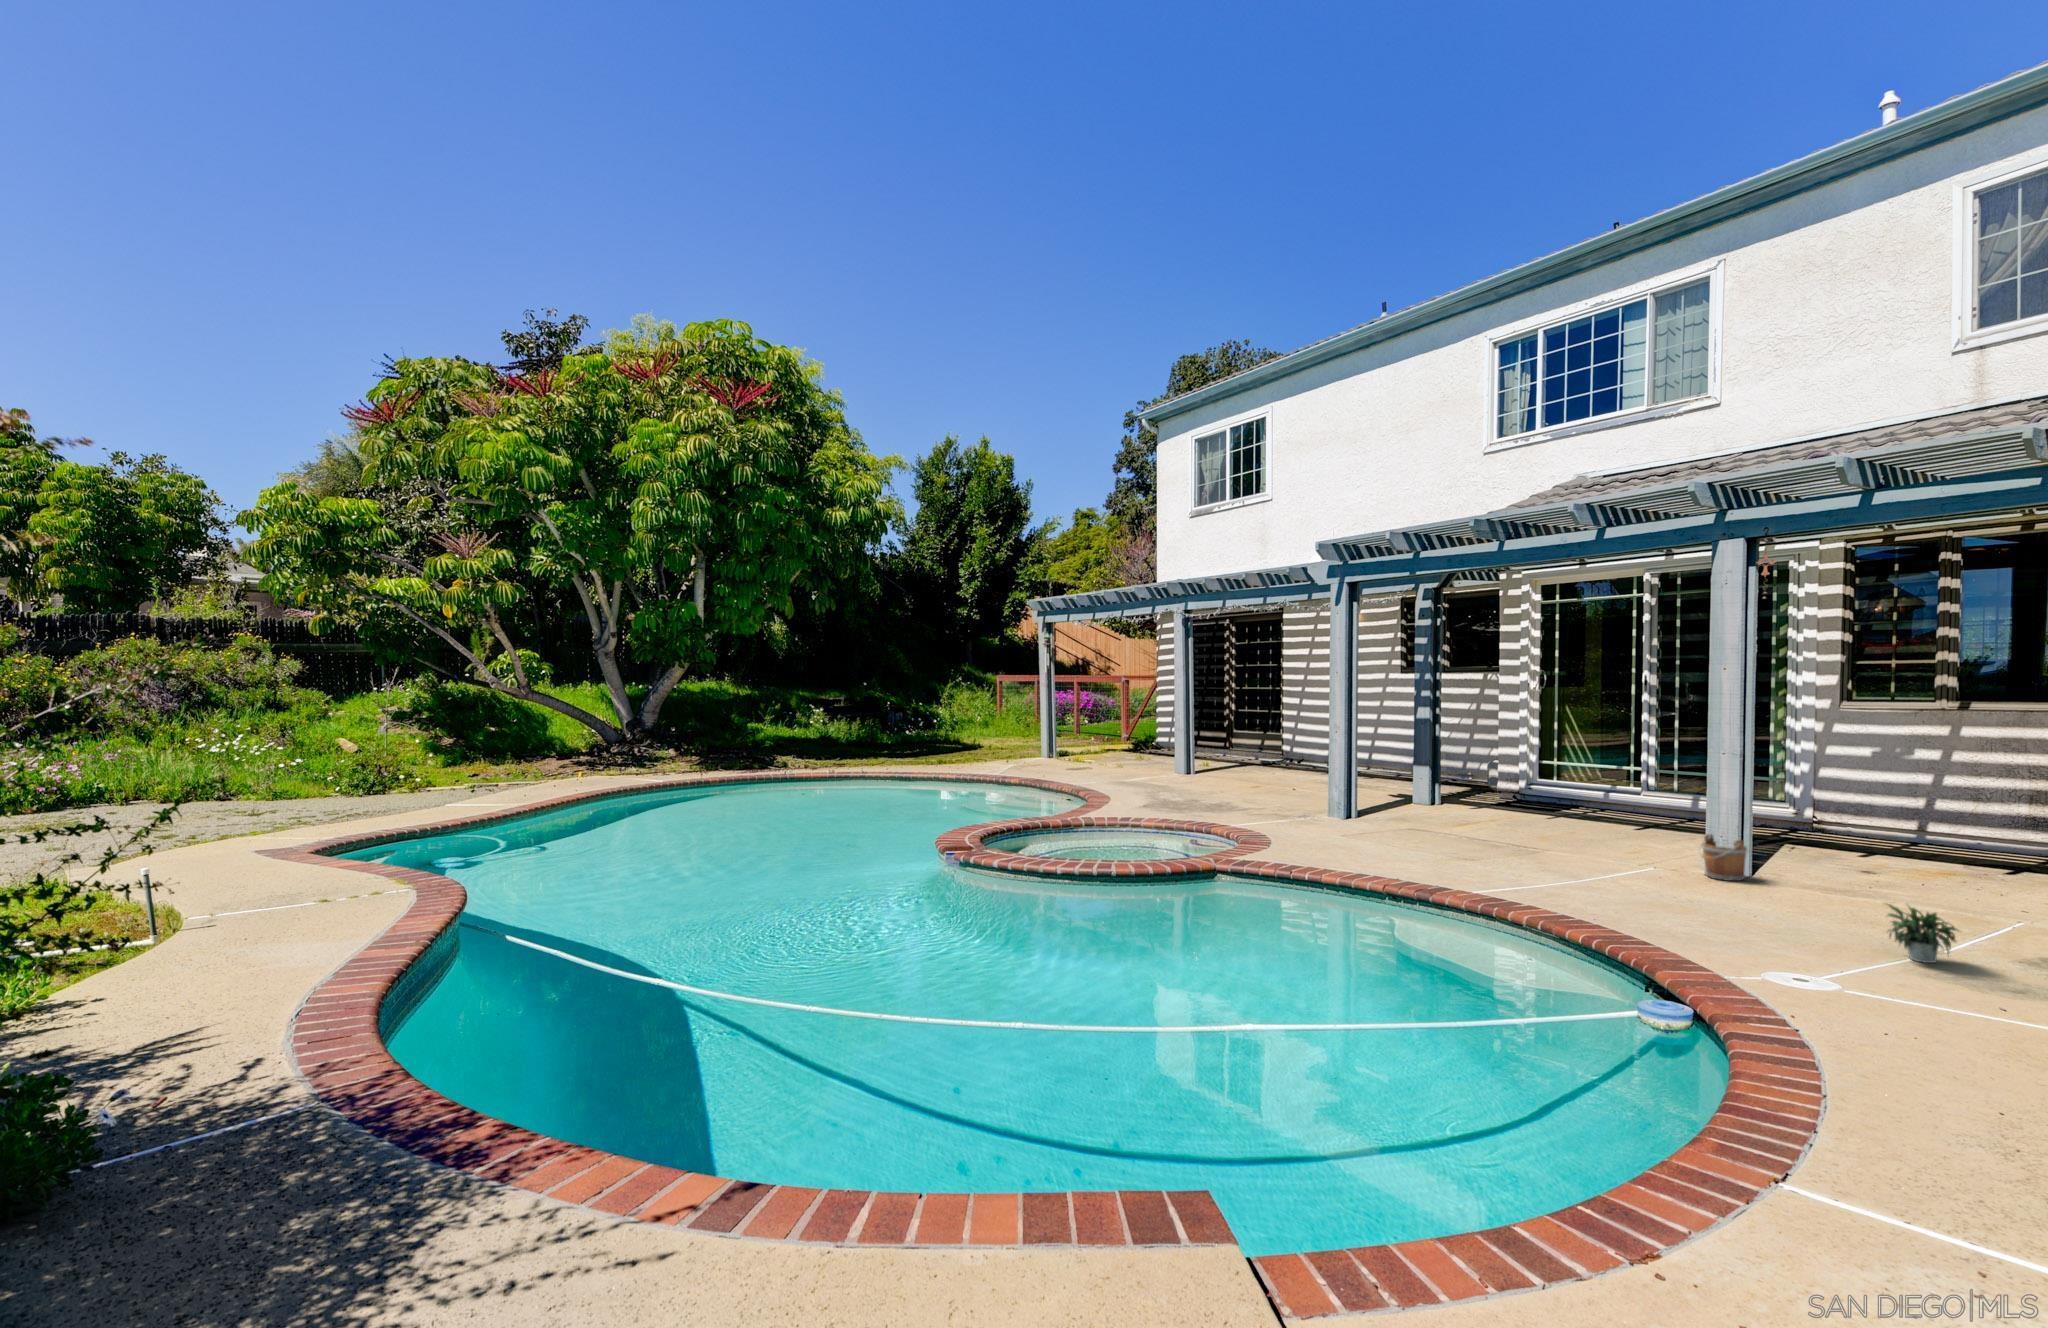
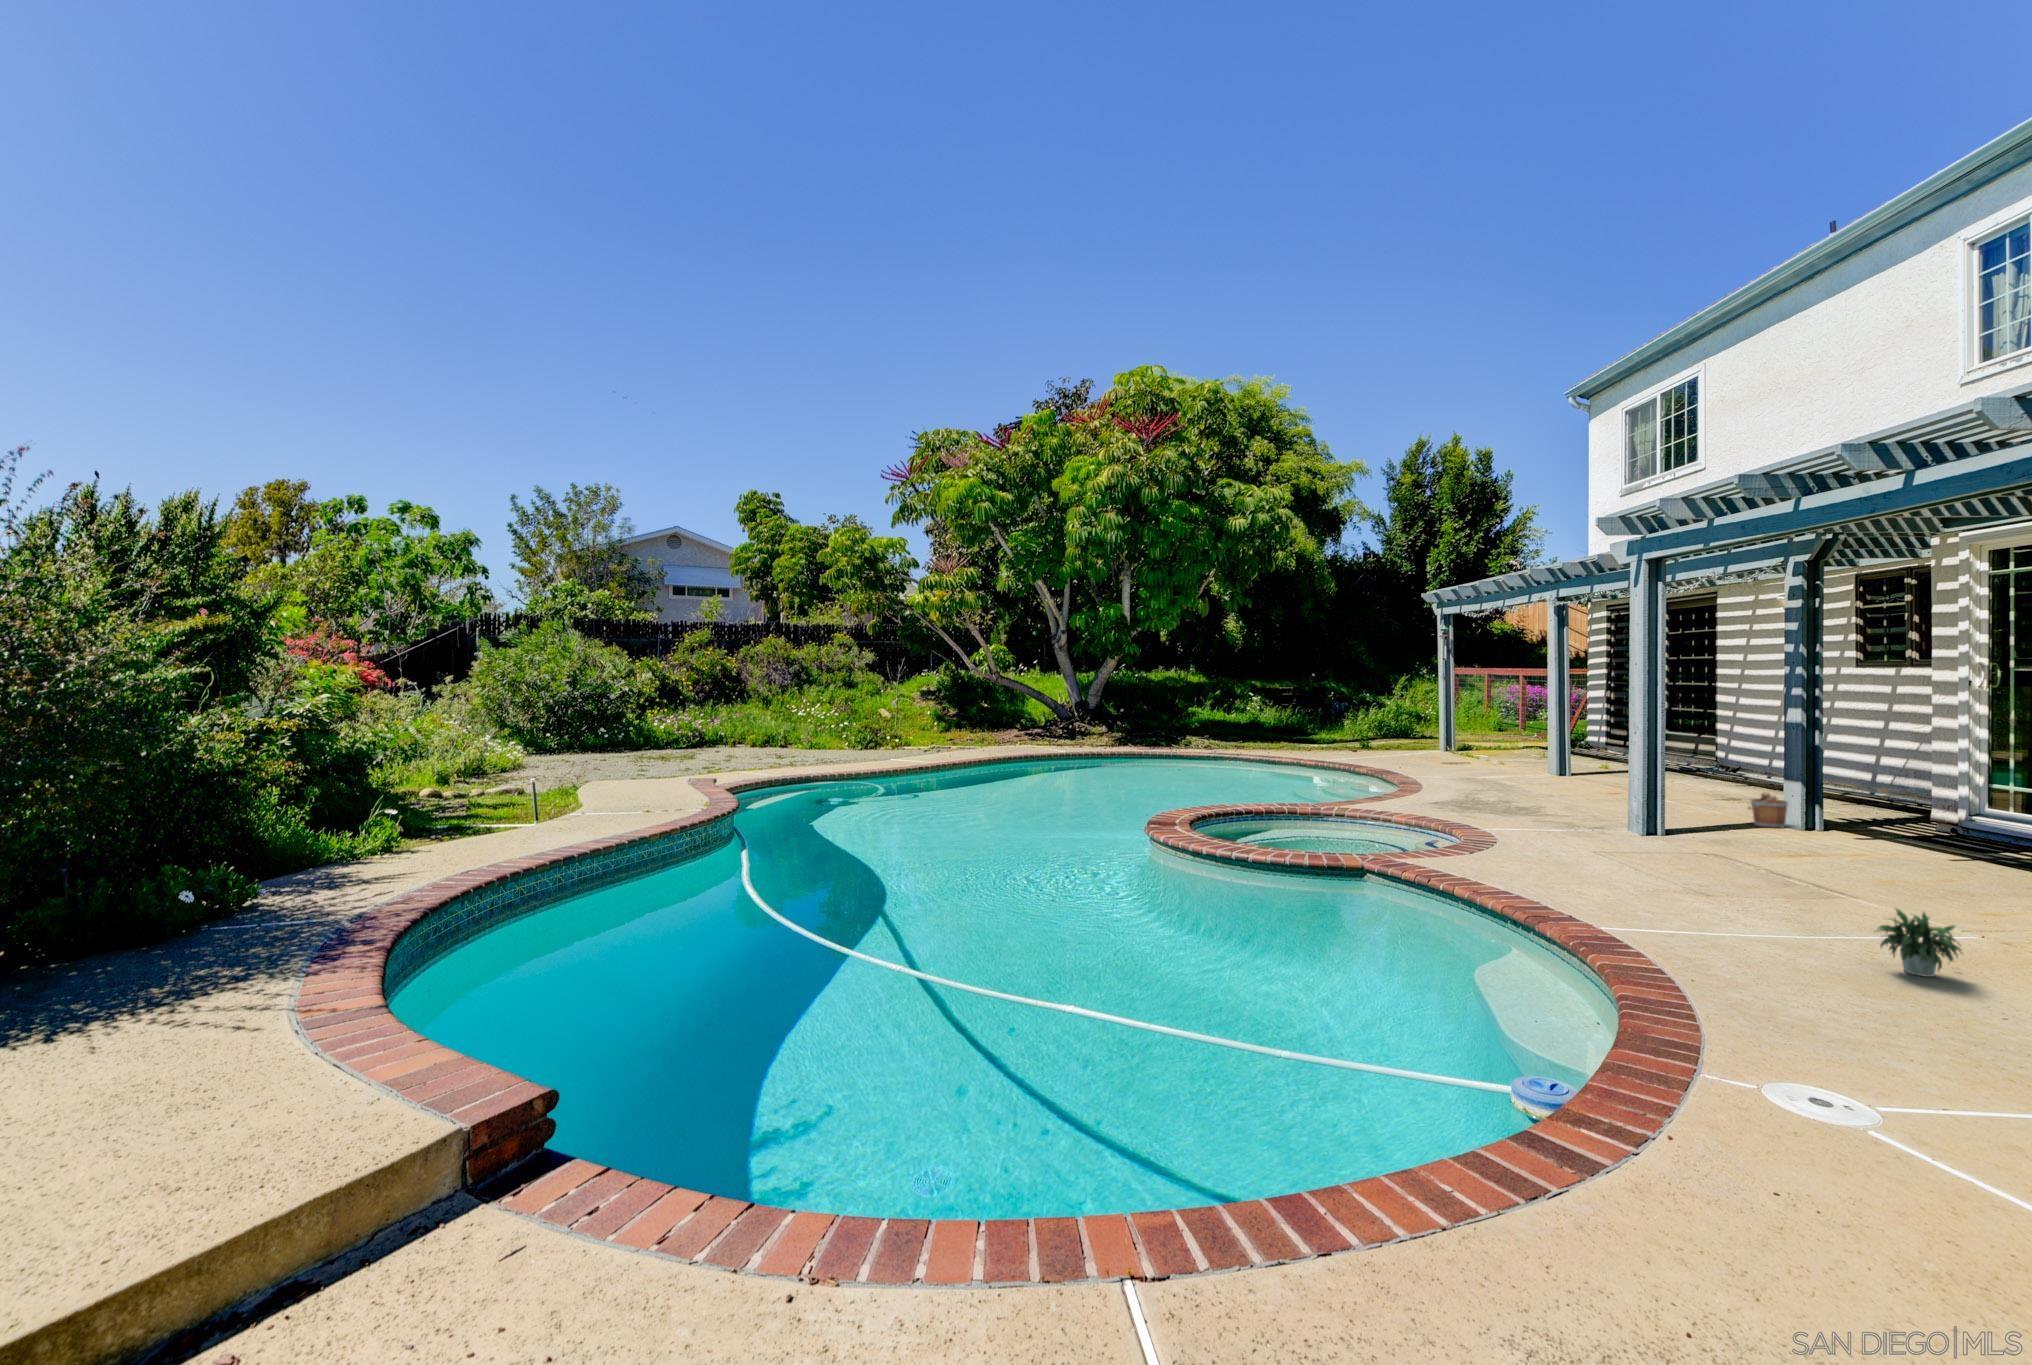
bucket: present [1701,834,1747,881] -> present [1748,793,1788,828]

